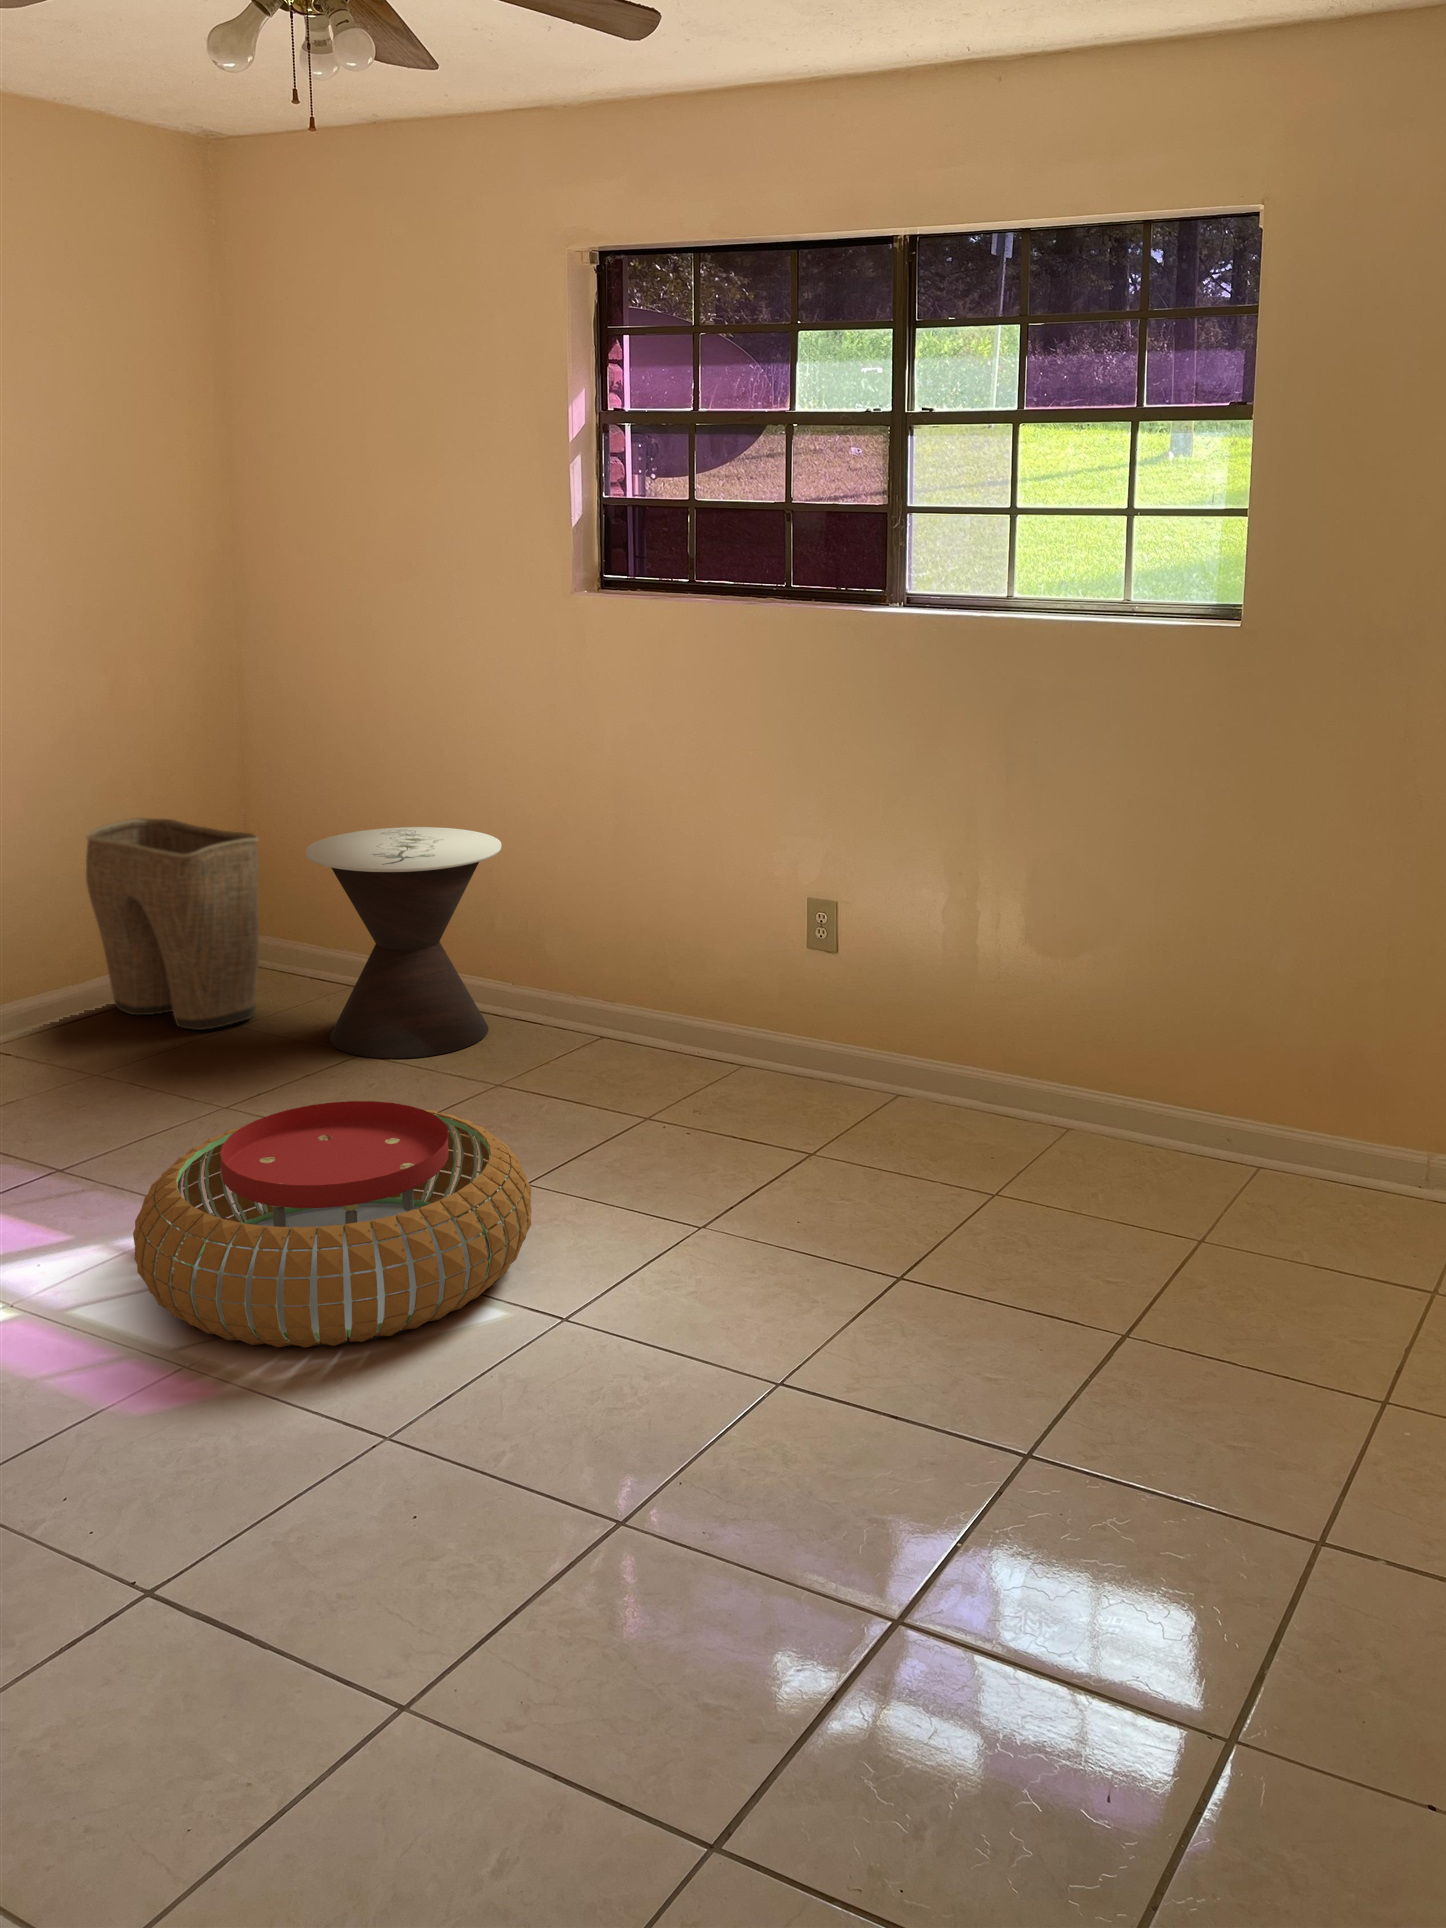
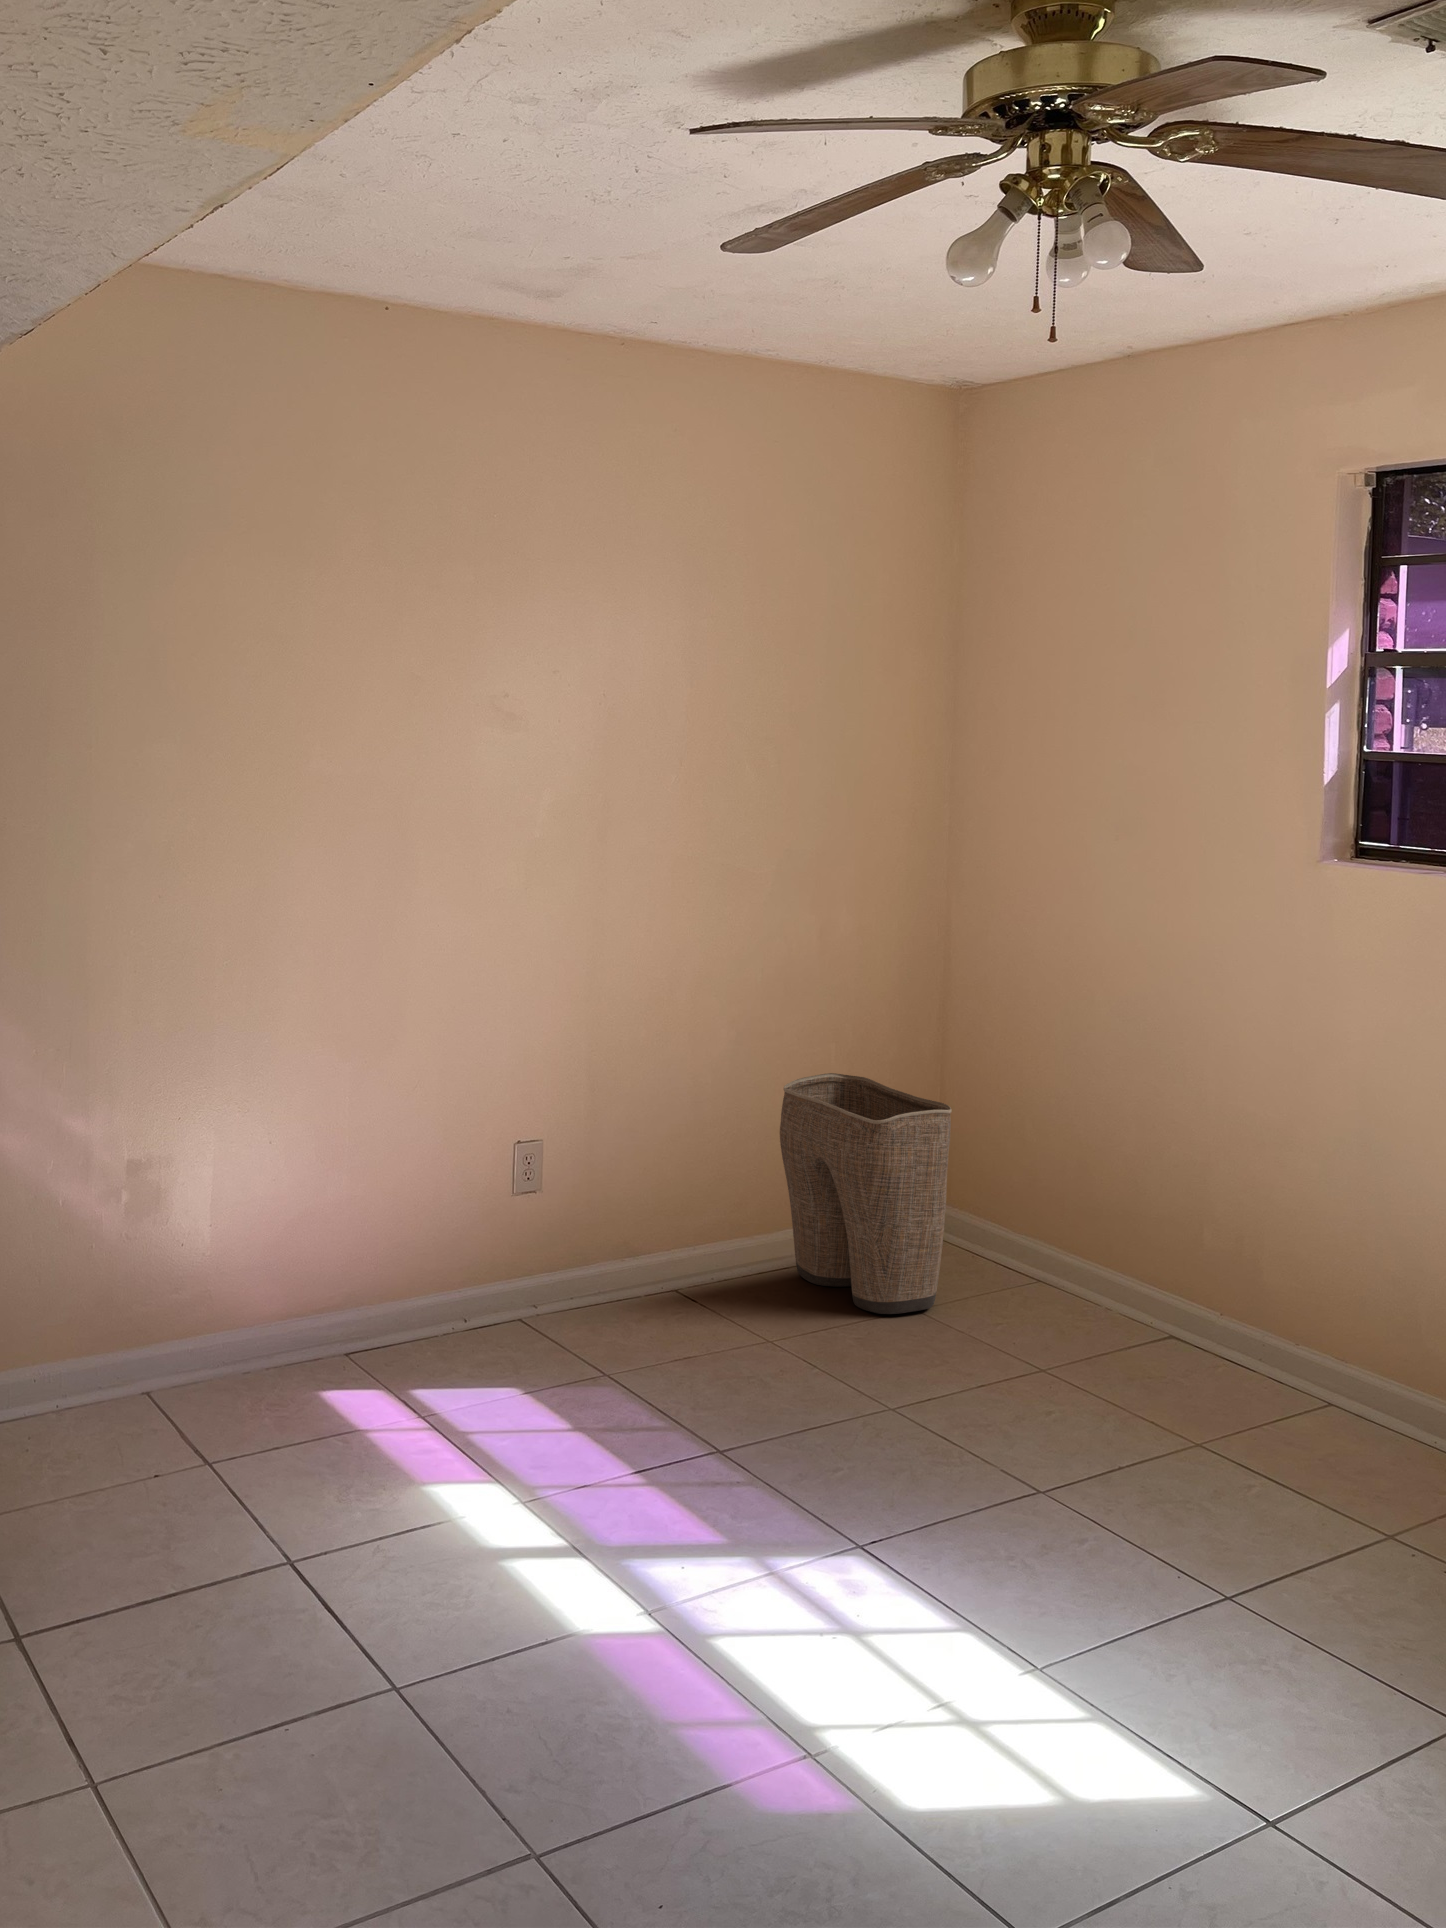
side table: present [306,827,501,1059] -> none [1000,1114,1220,1392]
pouf: present [133,1101,532,1348] -> none [776,1449,1240,1780]

